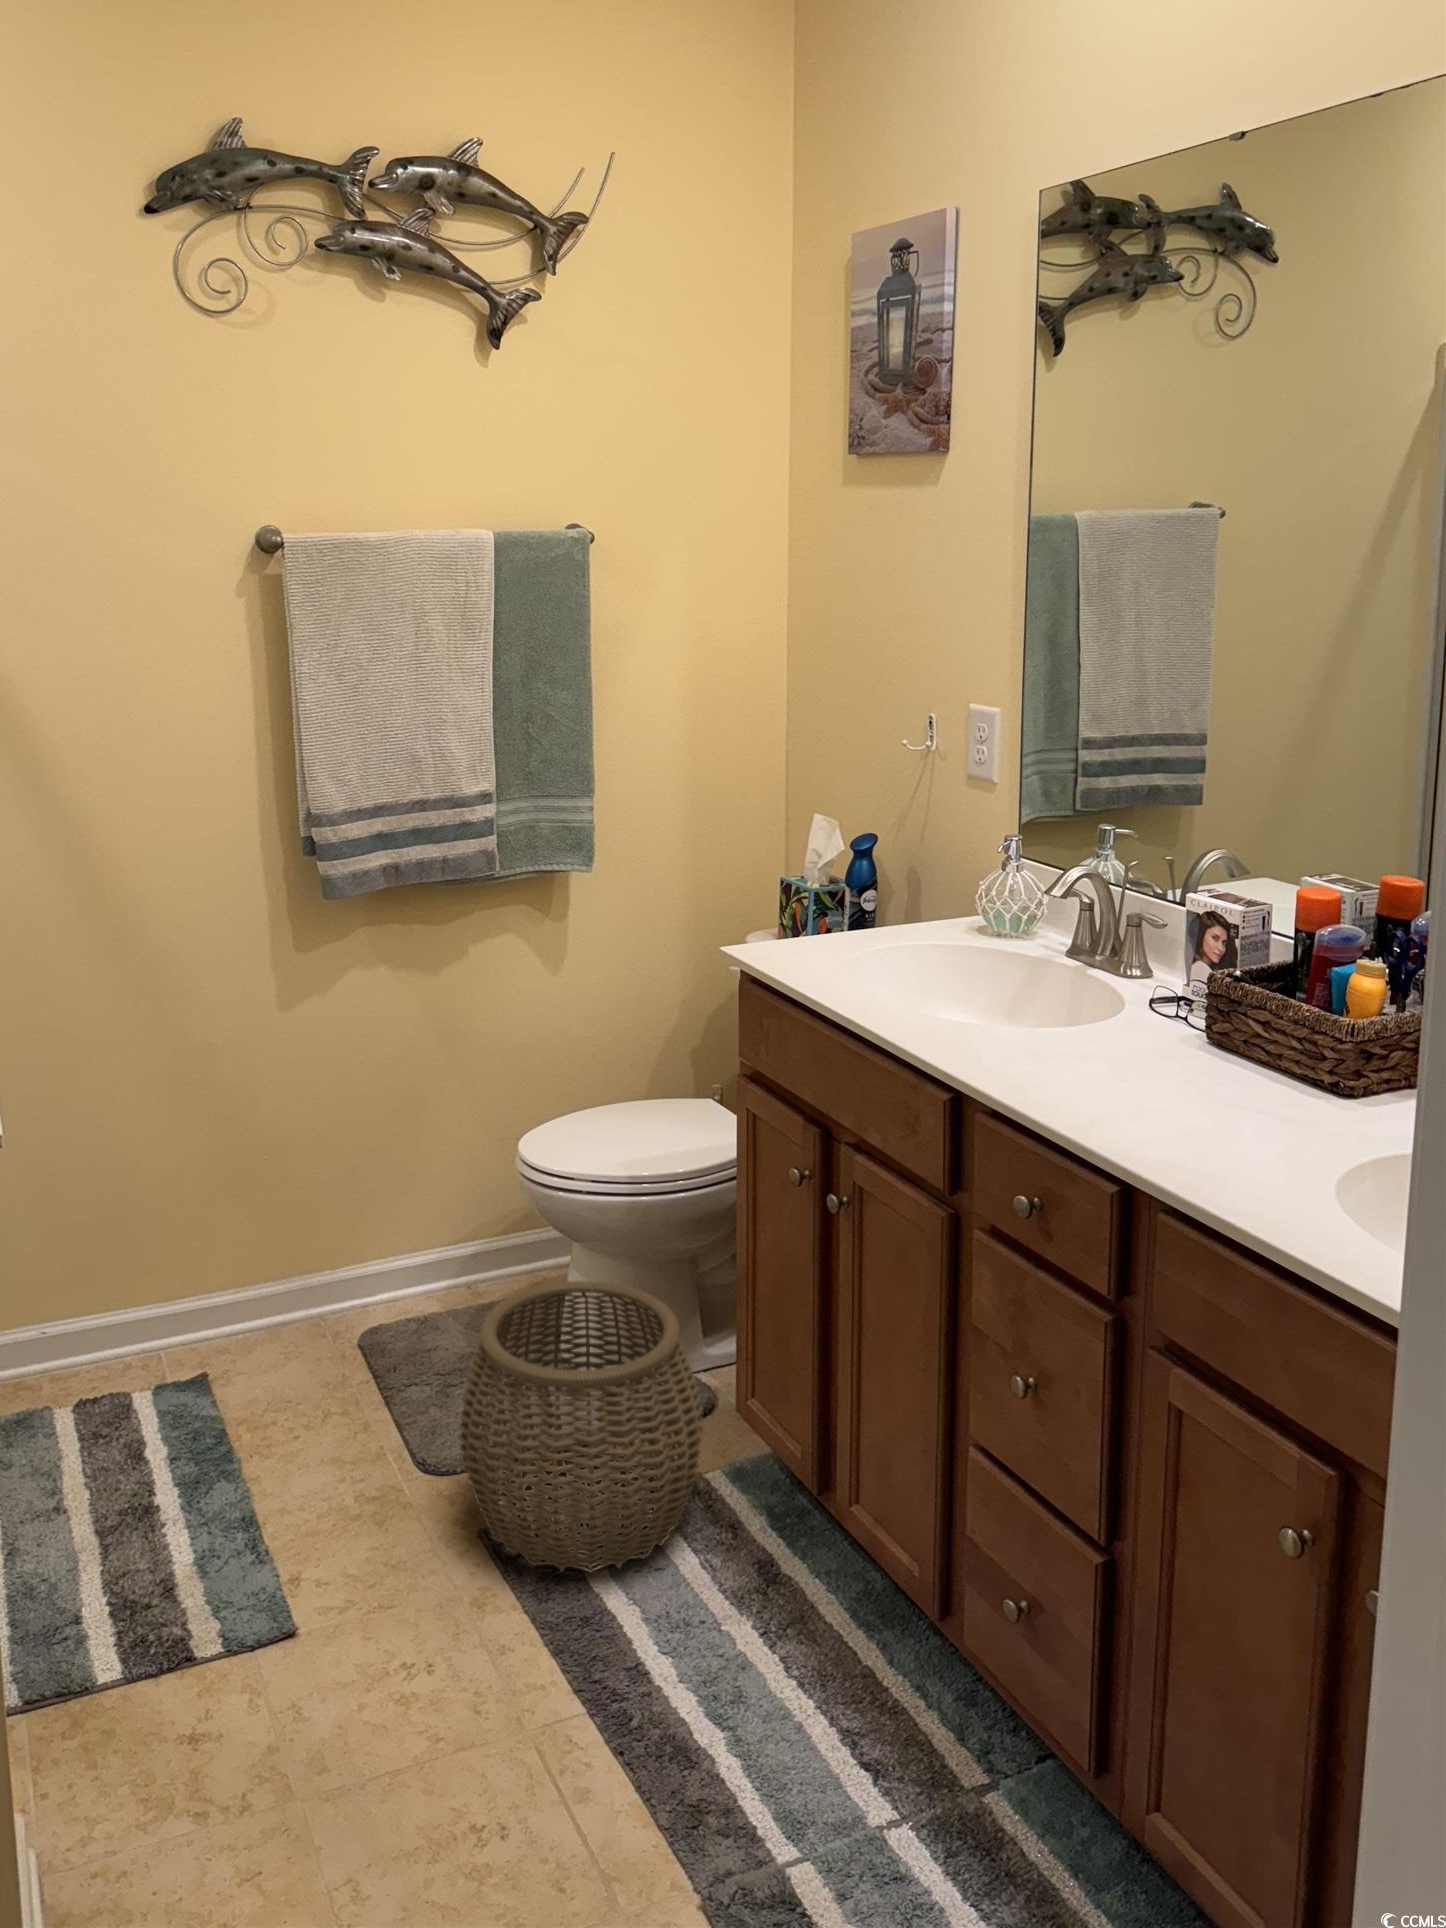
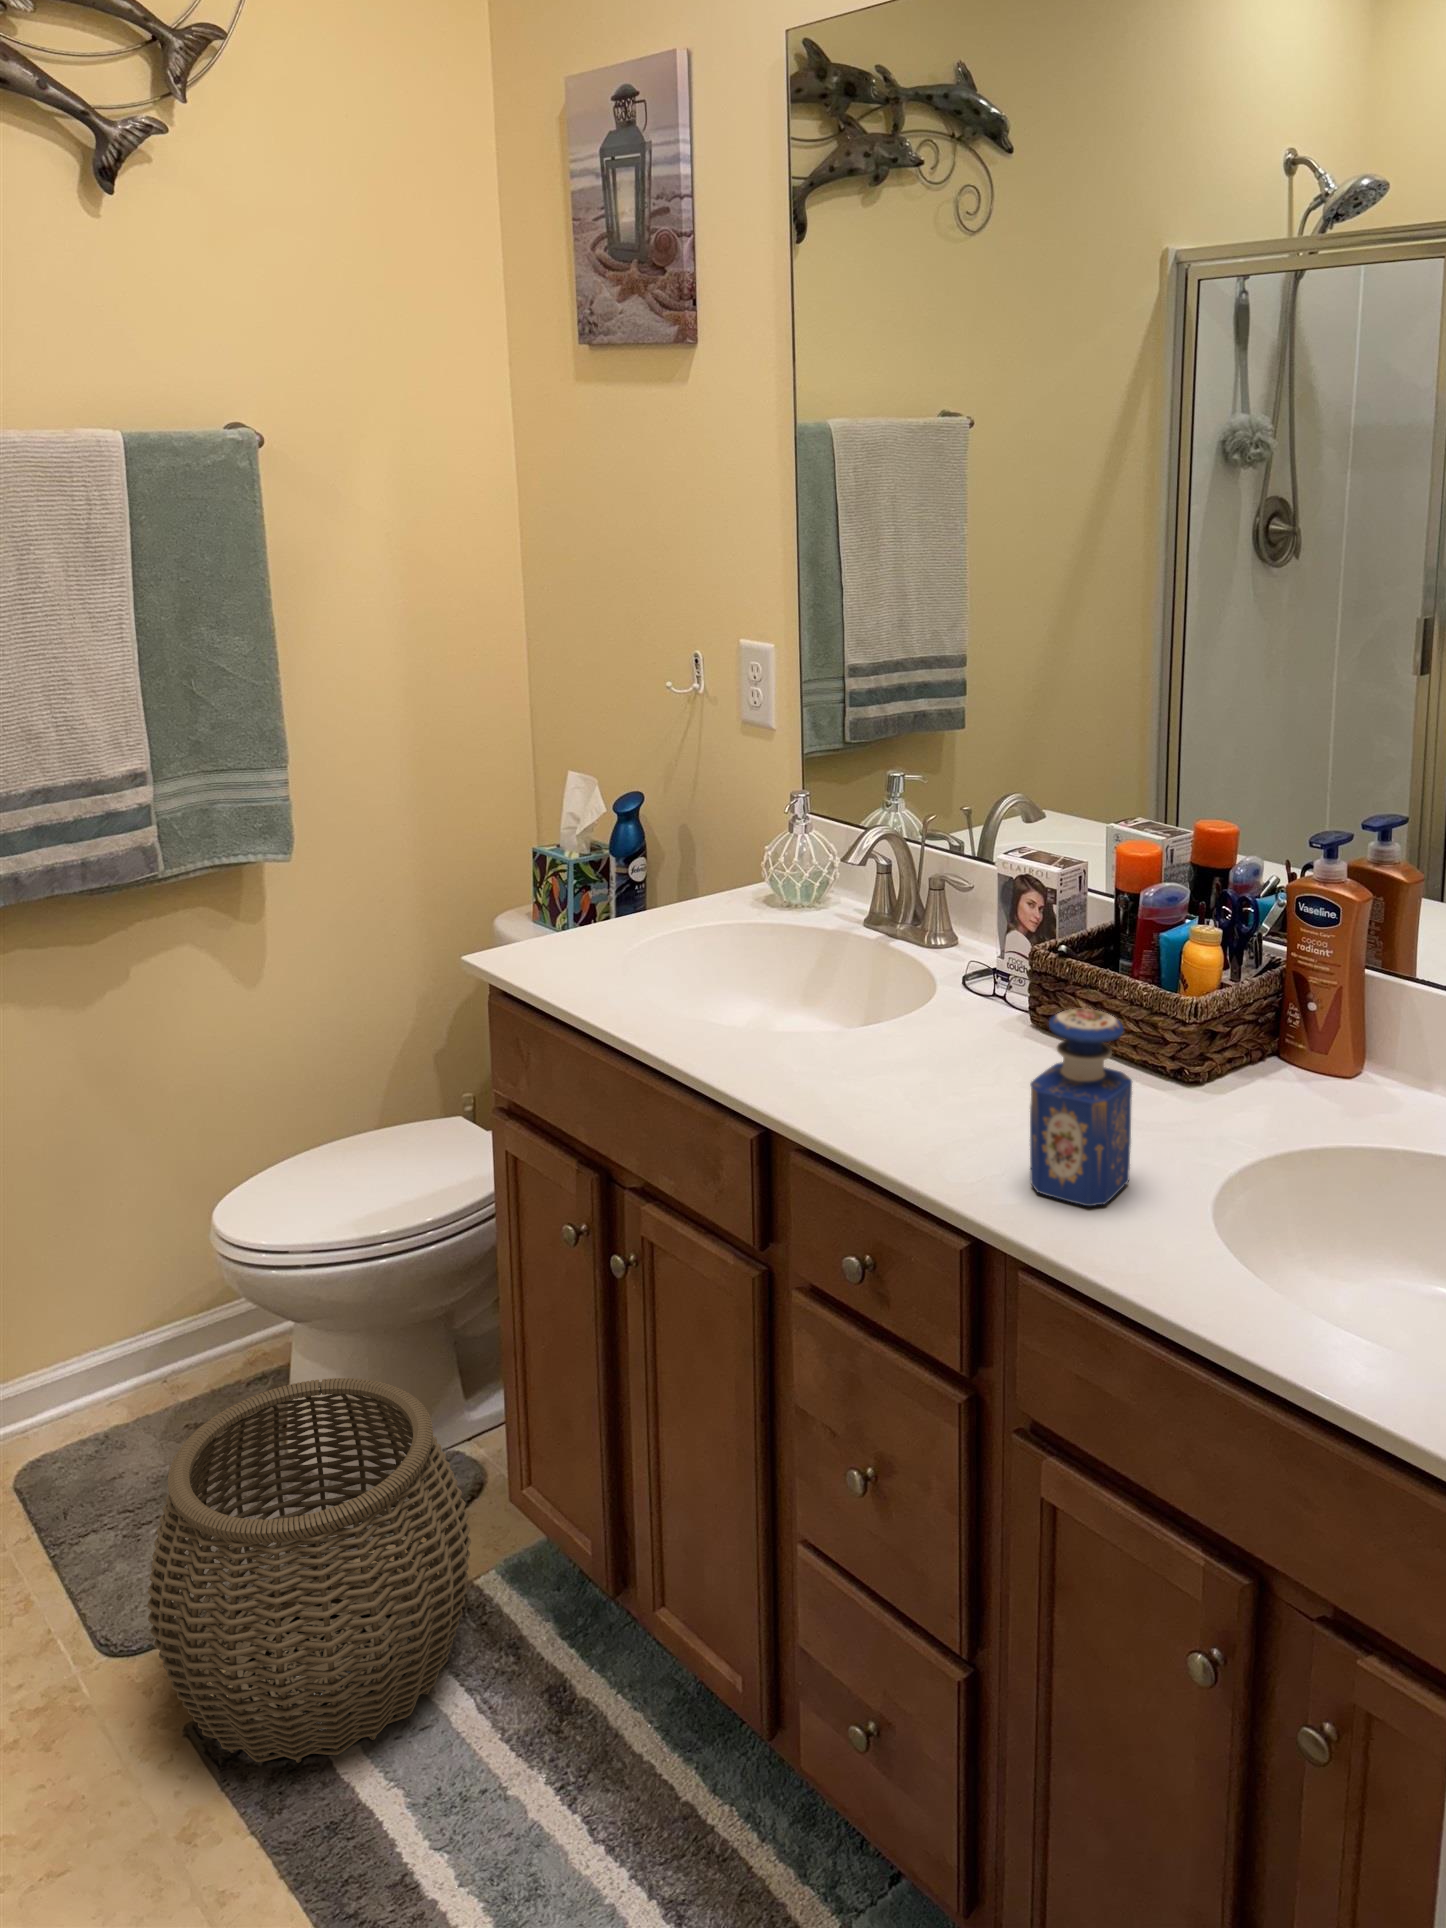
perfume bottle: none [1179,1005,1272,1169] -> present [1030,1009,1132,1206]

